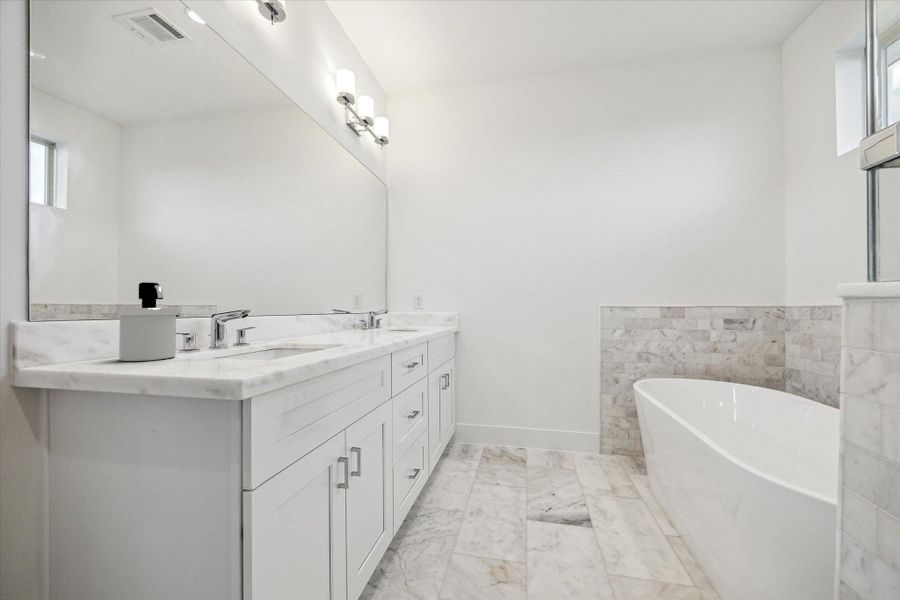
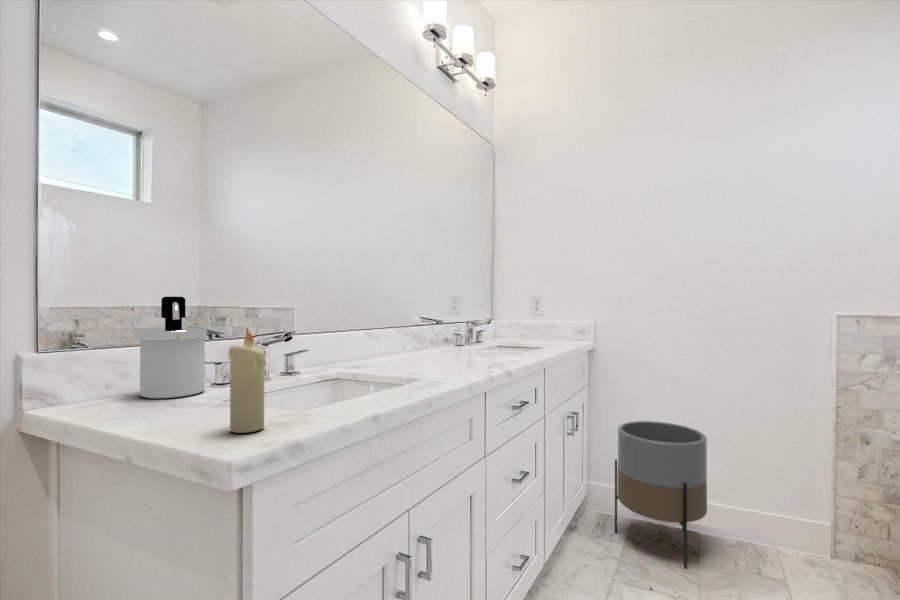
candle: none [223,298,250,370] -> present [229,328,266,433]
planter: none [474,379,531,471] -> present [615,421,707,568]

